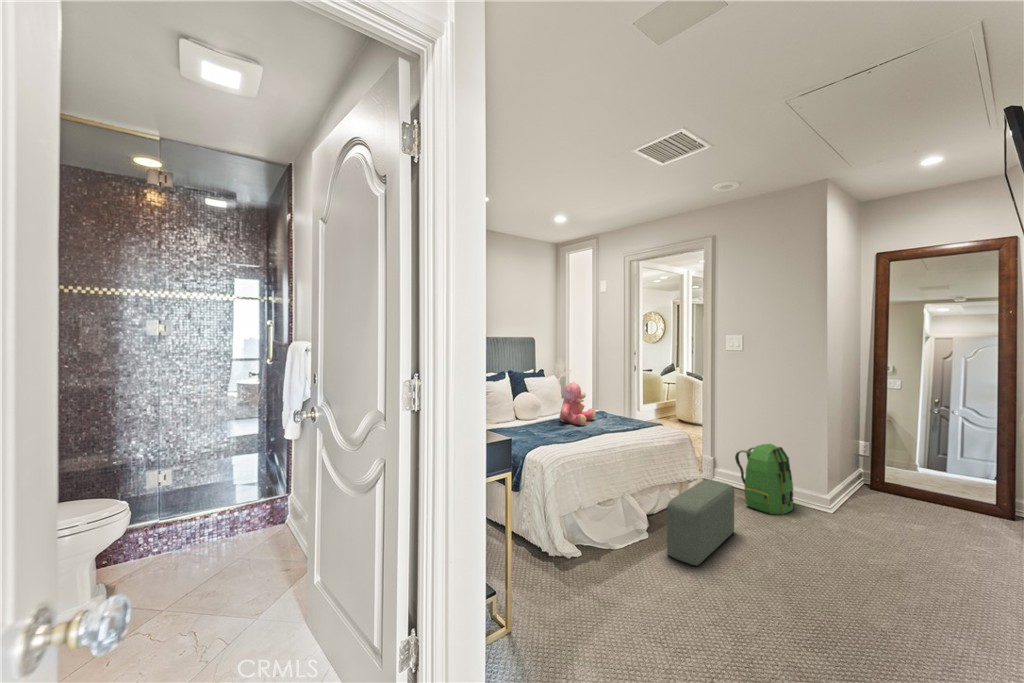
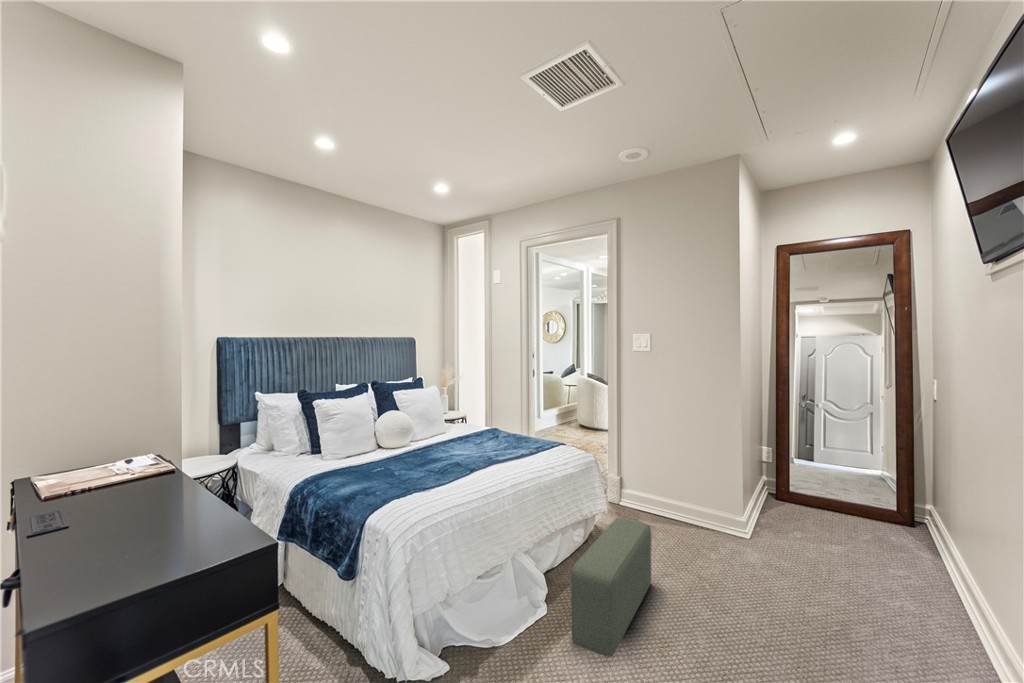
teddy bear: present [559,382,596,425] -> none [434,396,482,454]
backpack: present [735,444,793,514] -> none [646,461,709,547]

